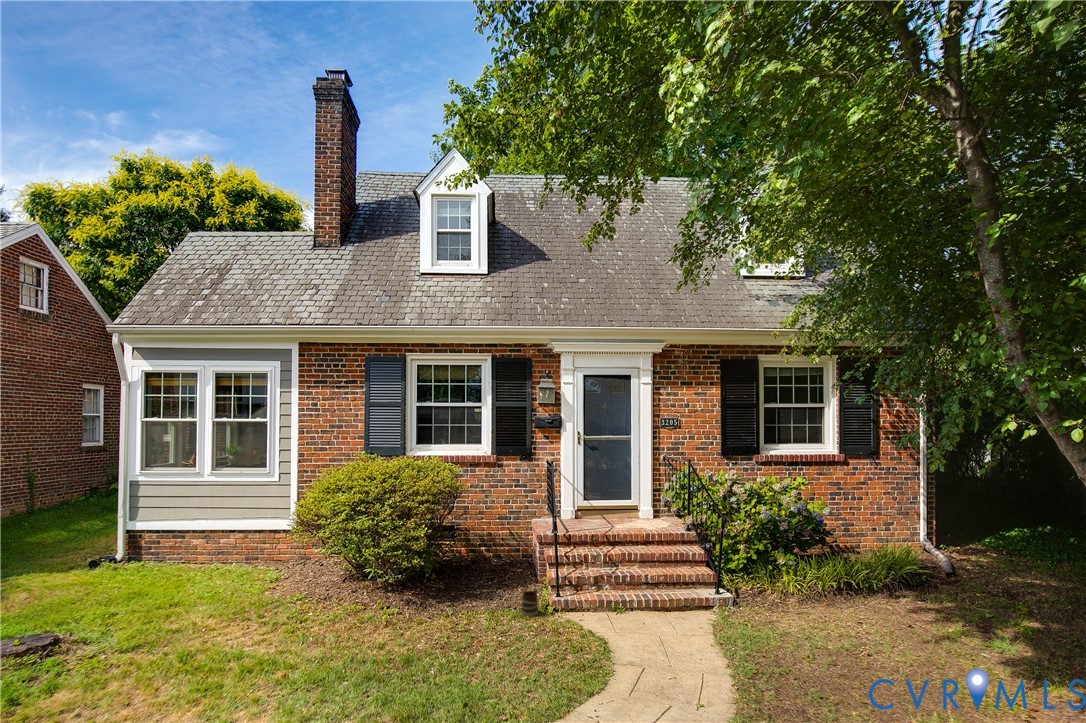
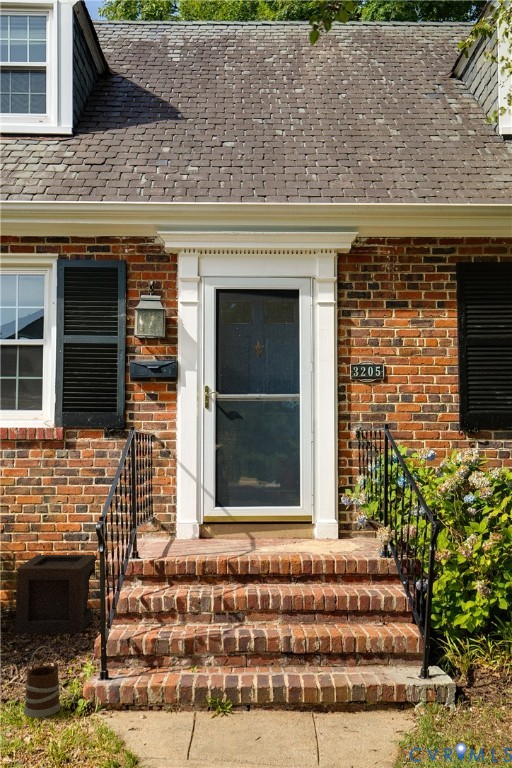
wooden crate: none [480,529,517,576] -> present [16,554,97,633]

